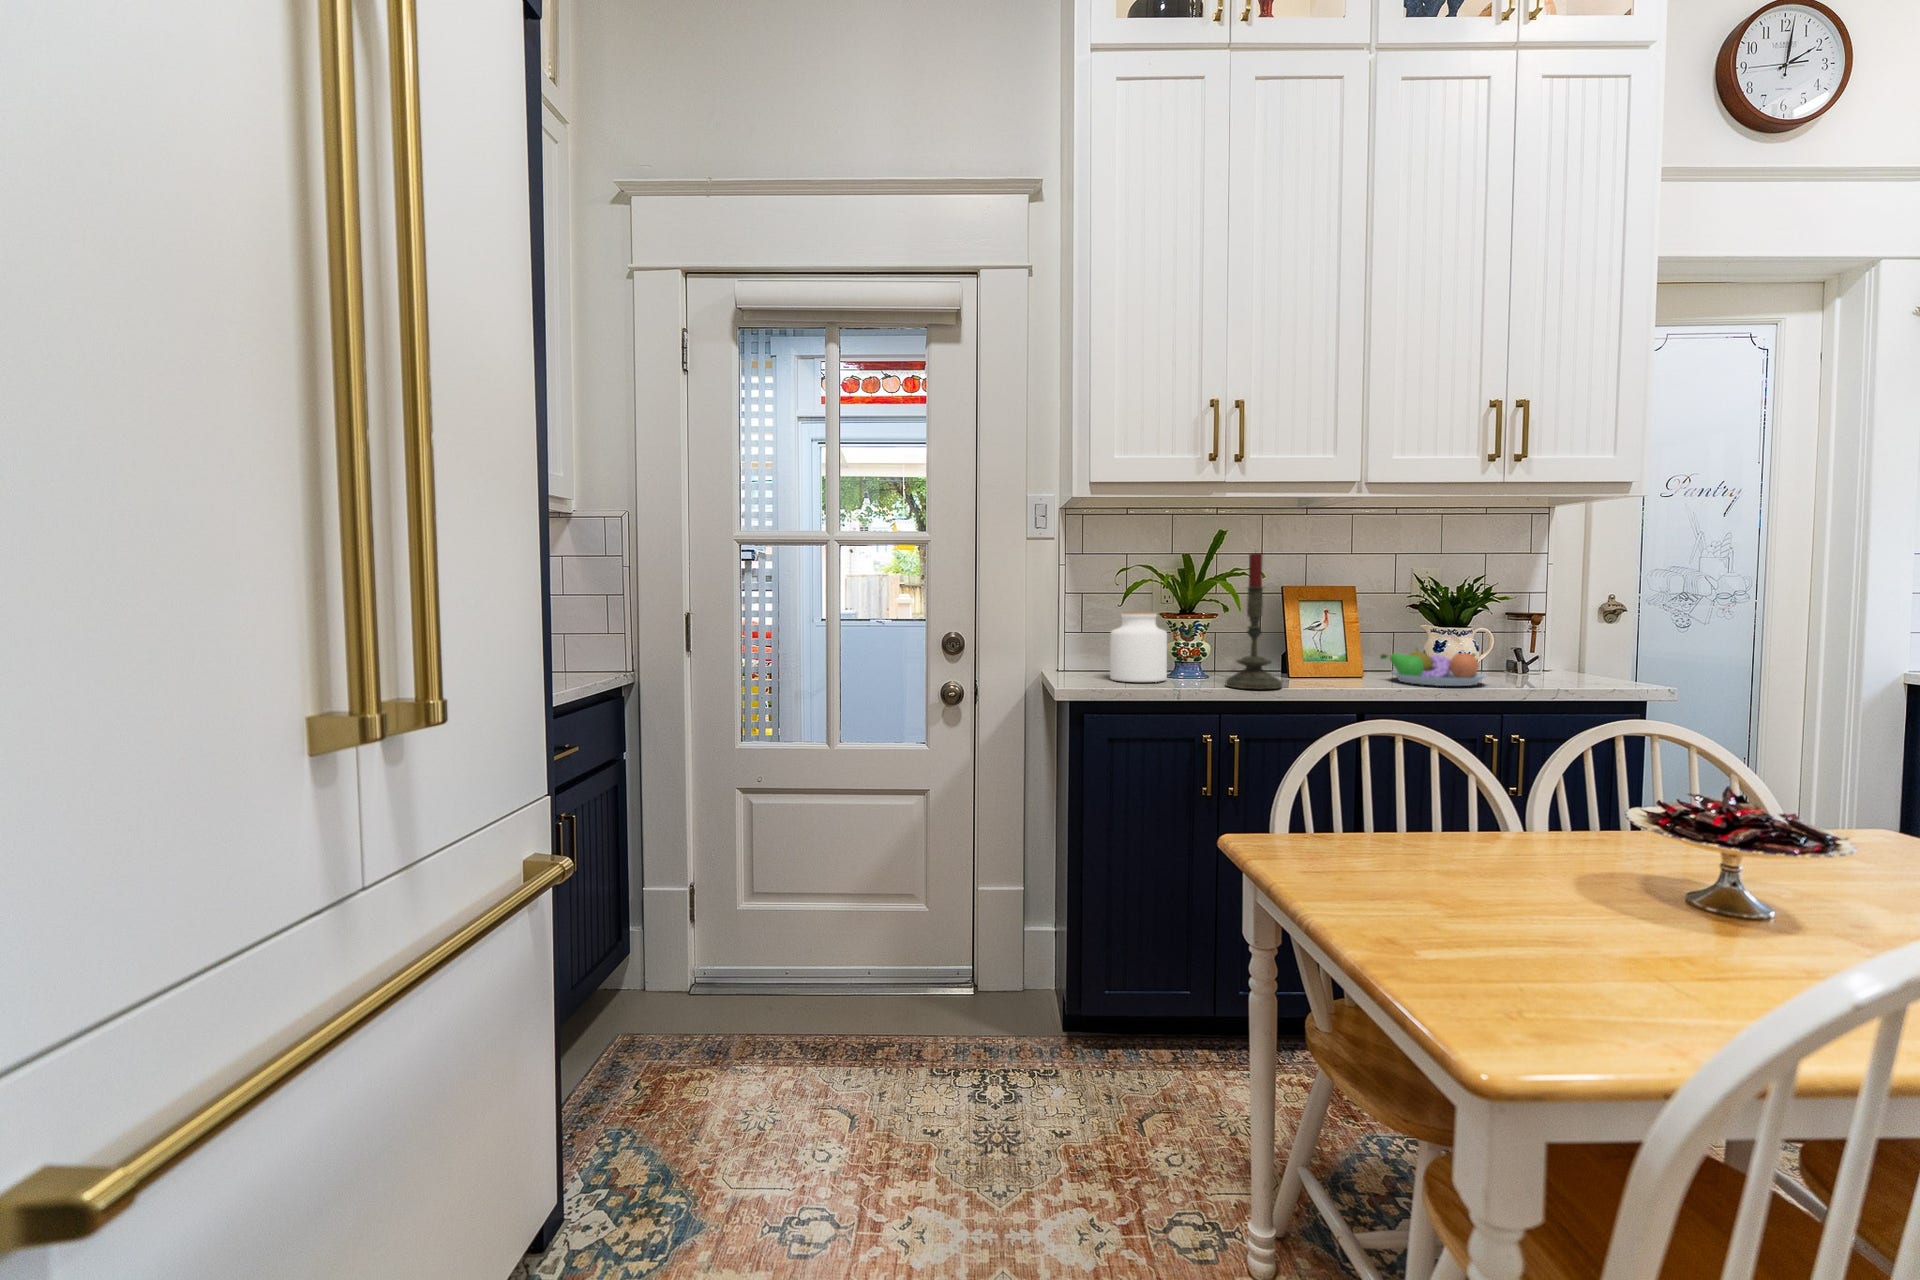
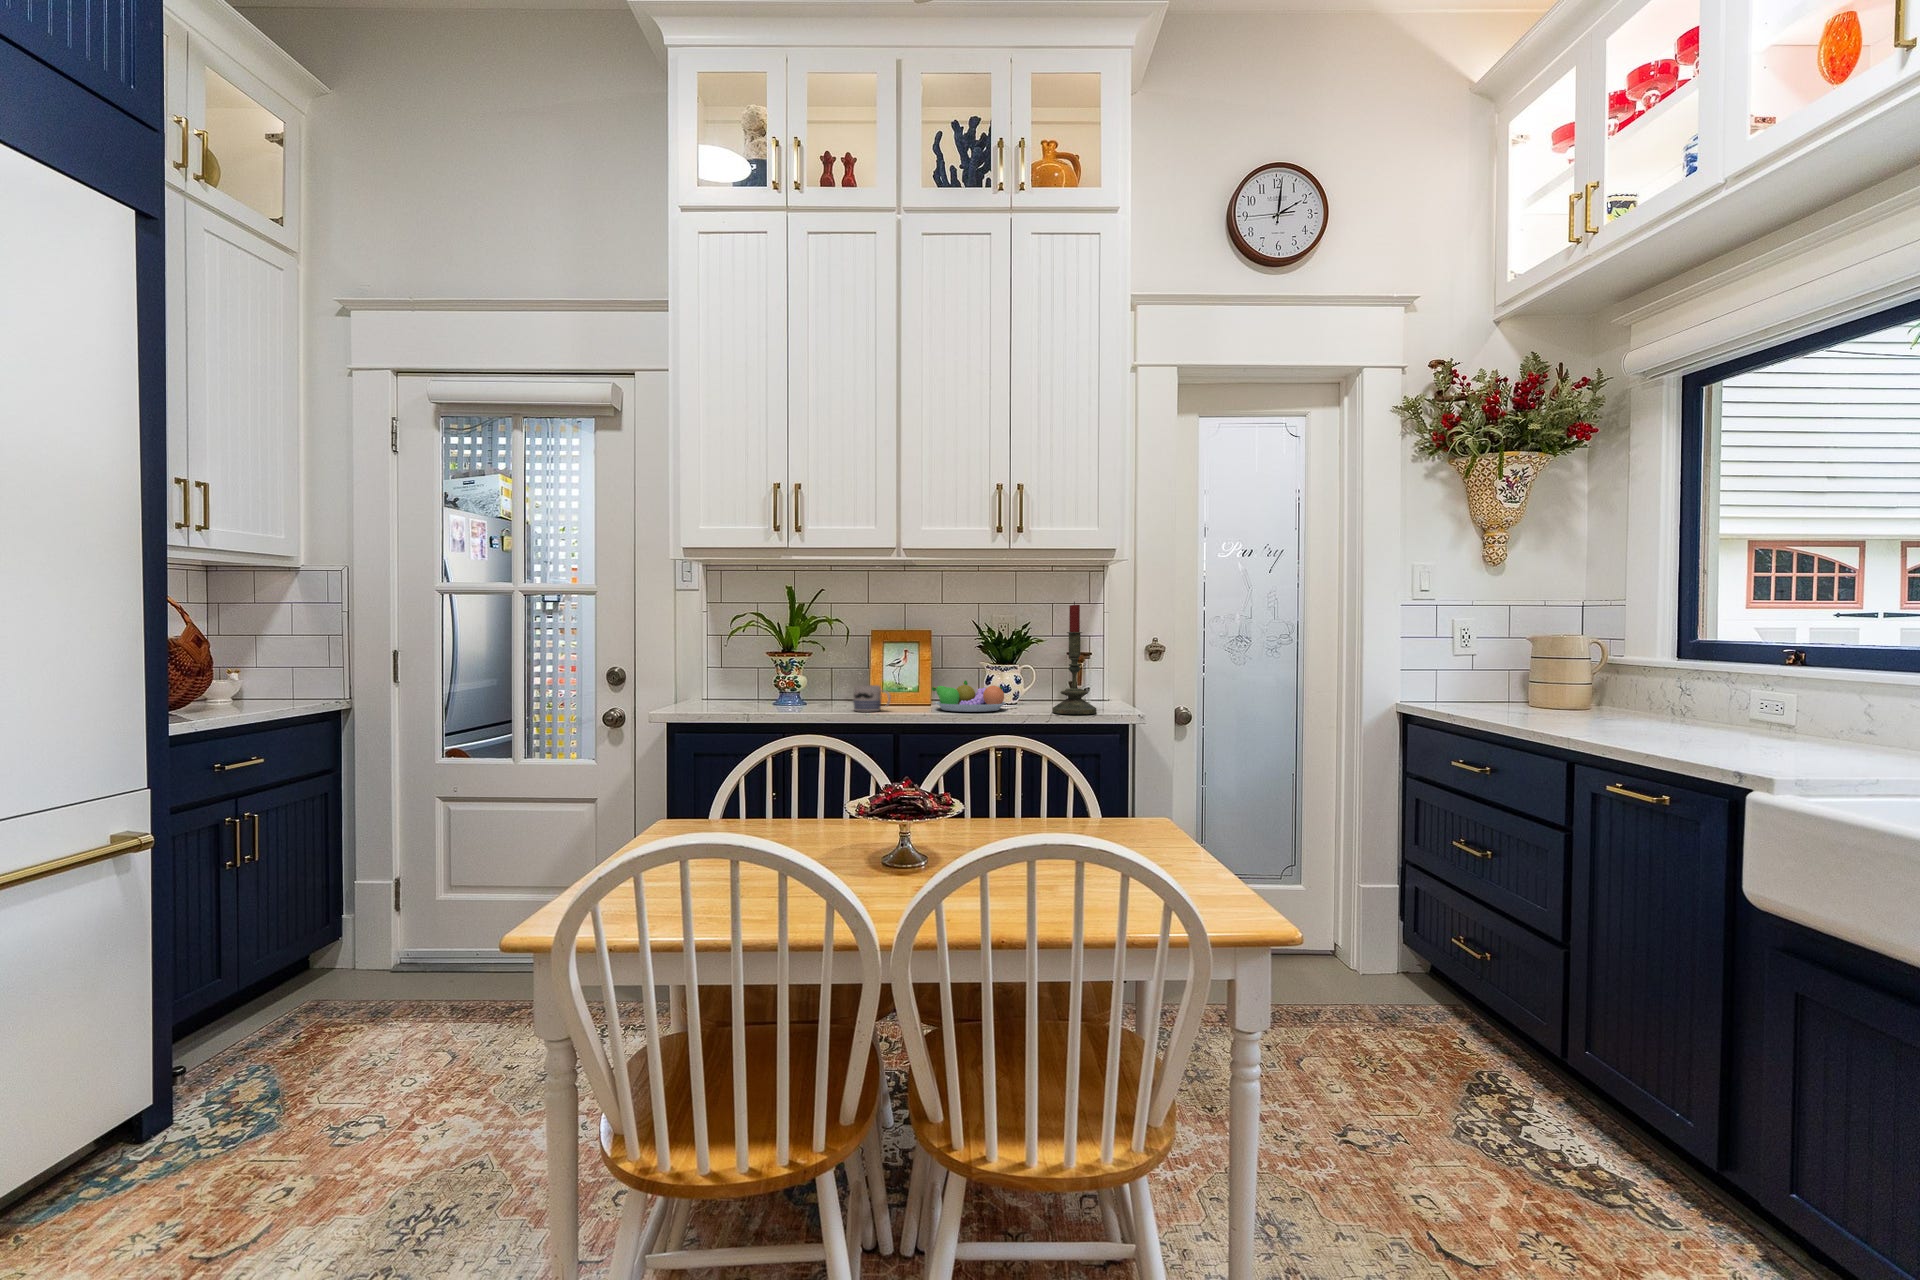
candle: present [1226,553,1282,689] -> present [1052,602,1096,714]
jar: present [1110,612,1167,682] -> none [710,651,758,707]
mug: none [1306,654,1356,687] -> present [853,685,891,711]

